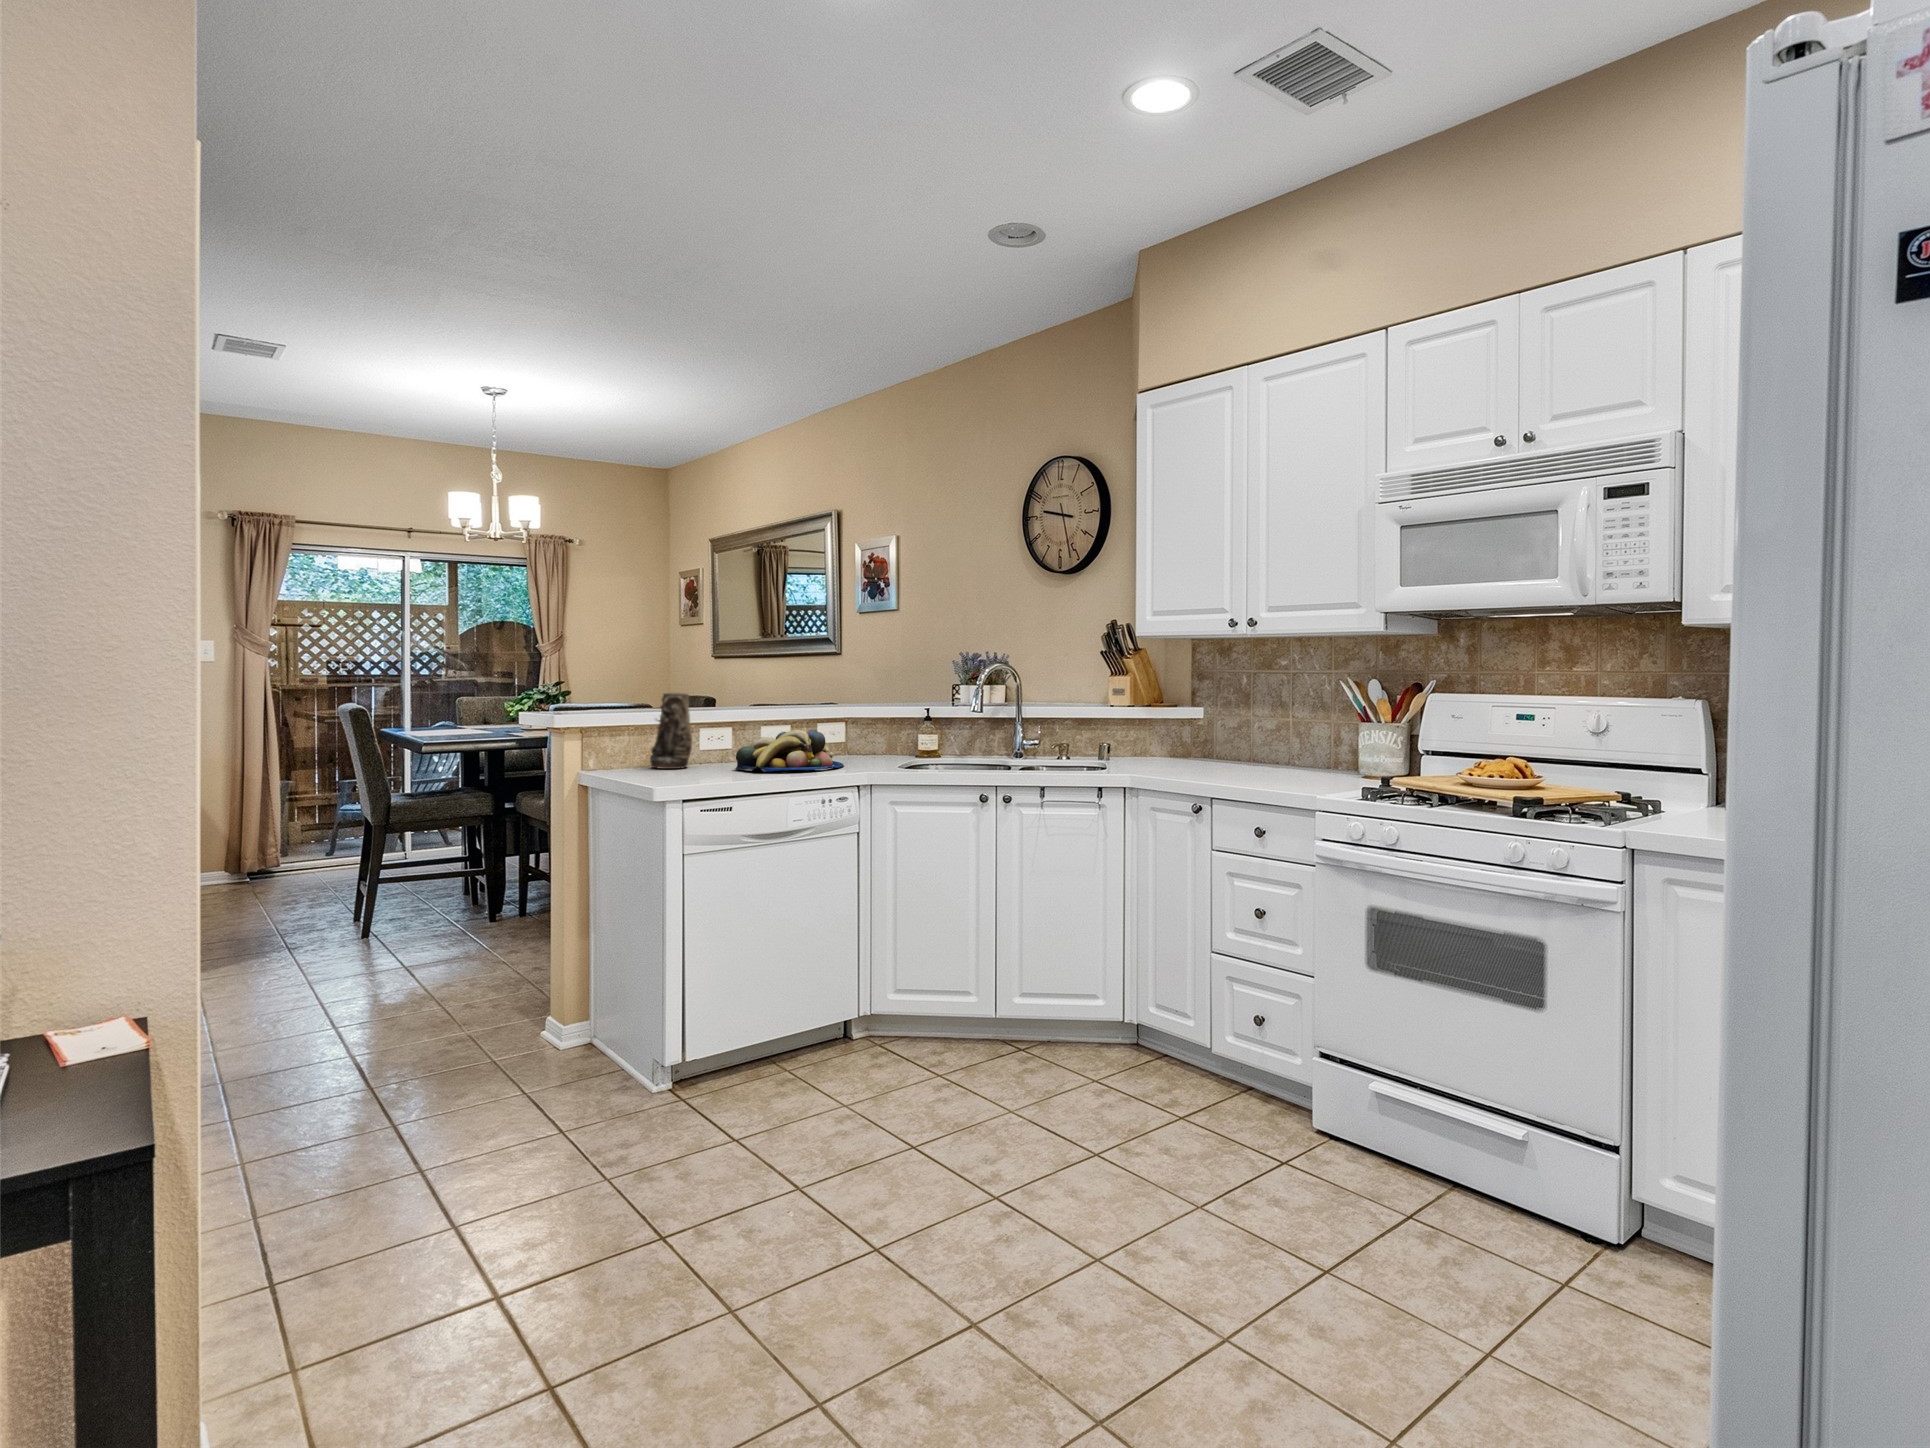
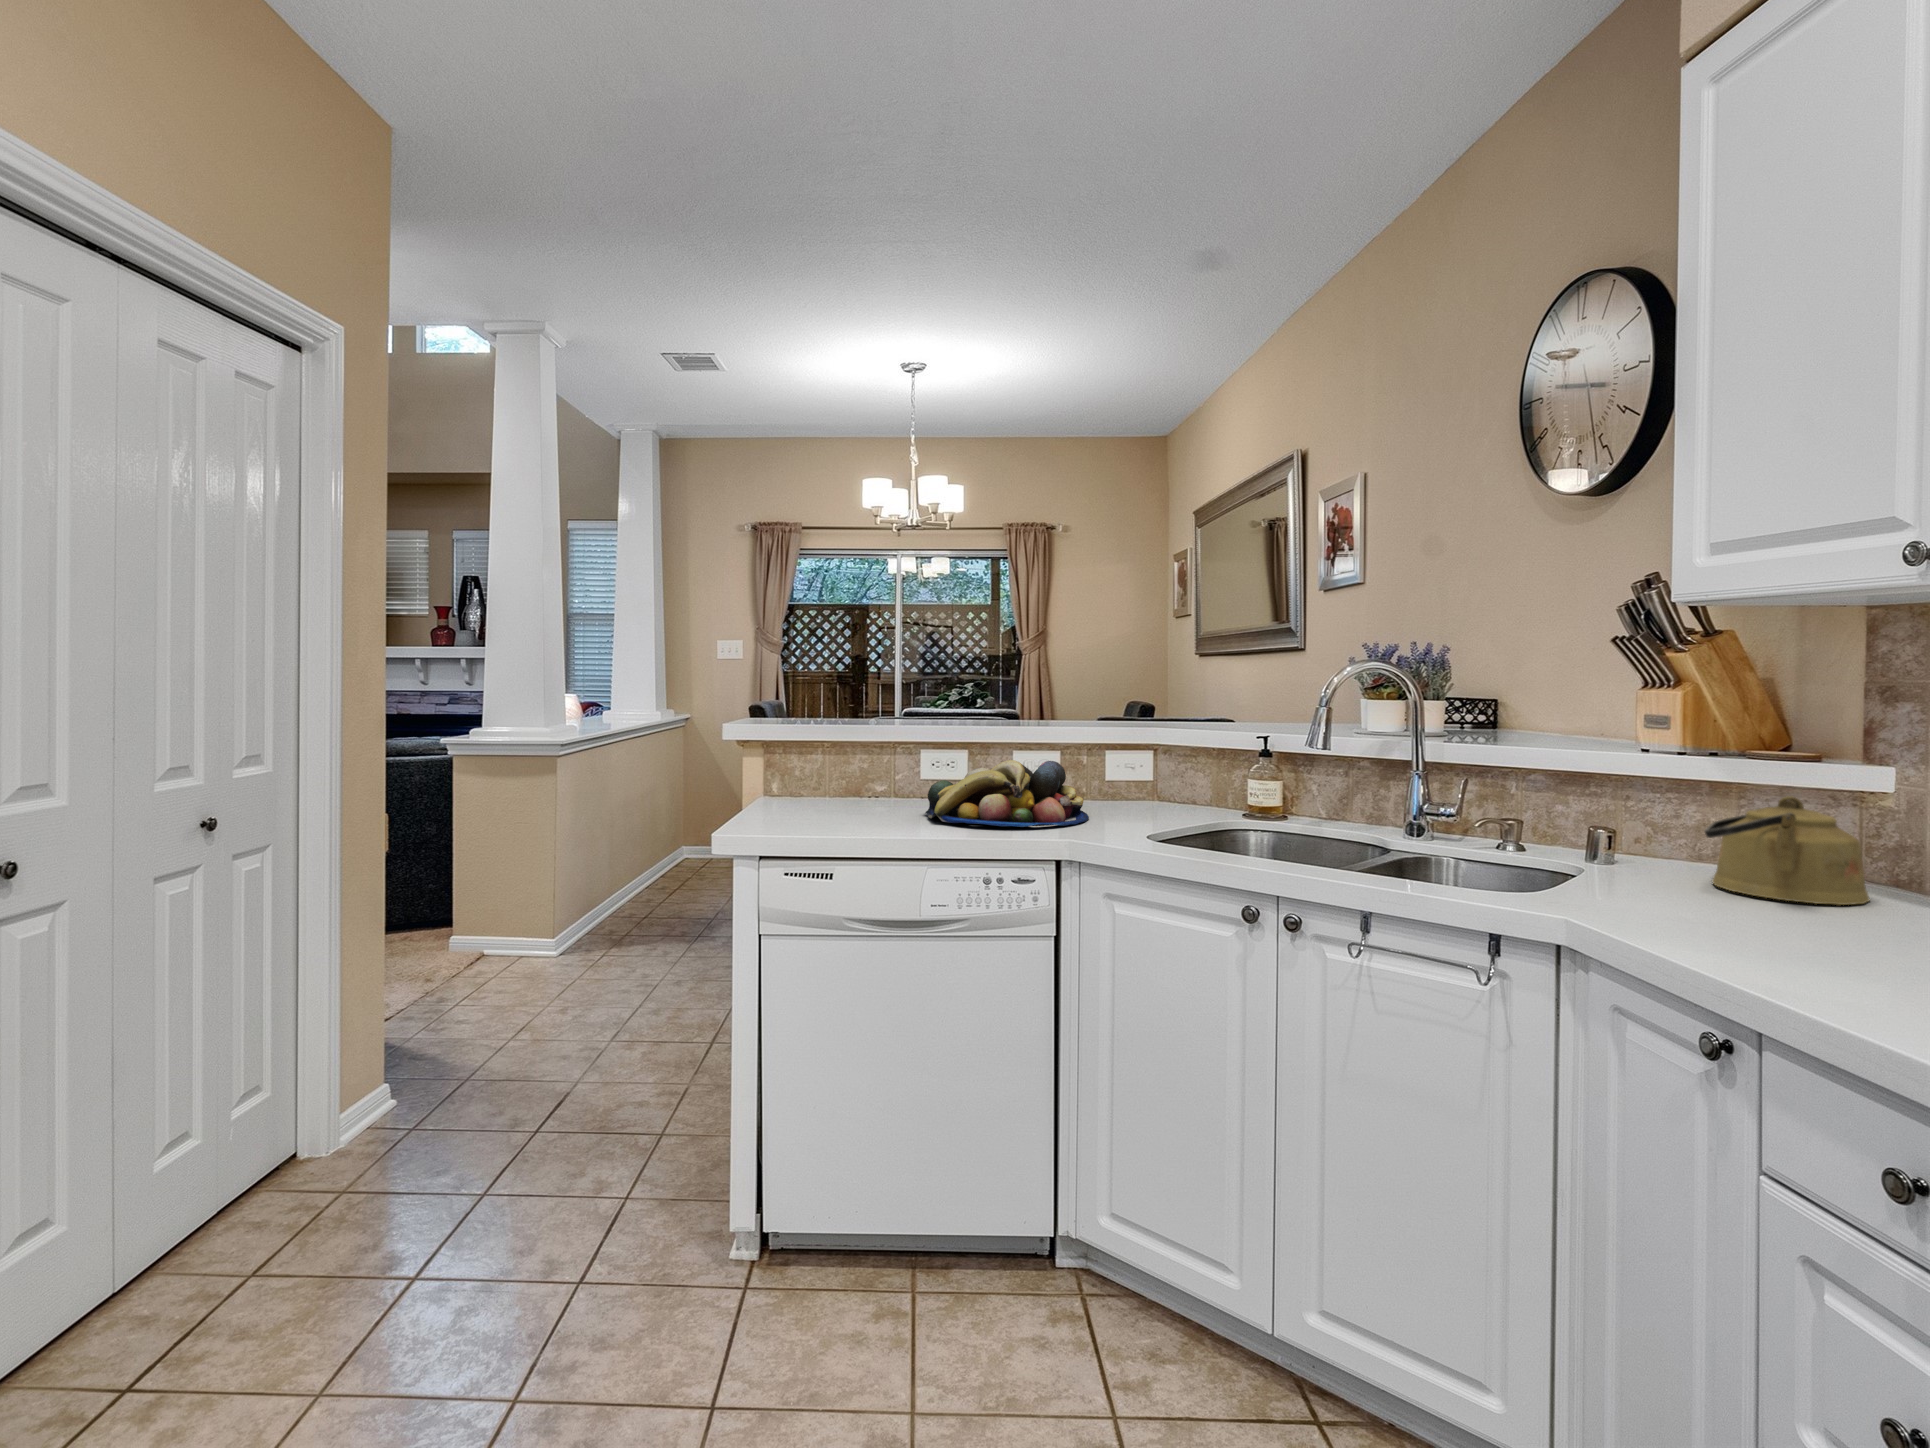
vase: present [650,692,692,769] -> none [849,698,903,804]
kettle: none [1152,721,1208,764] -> present [1705,796,1870,905]

